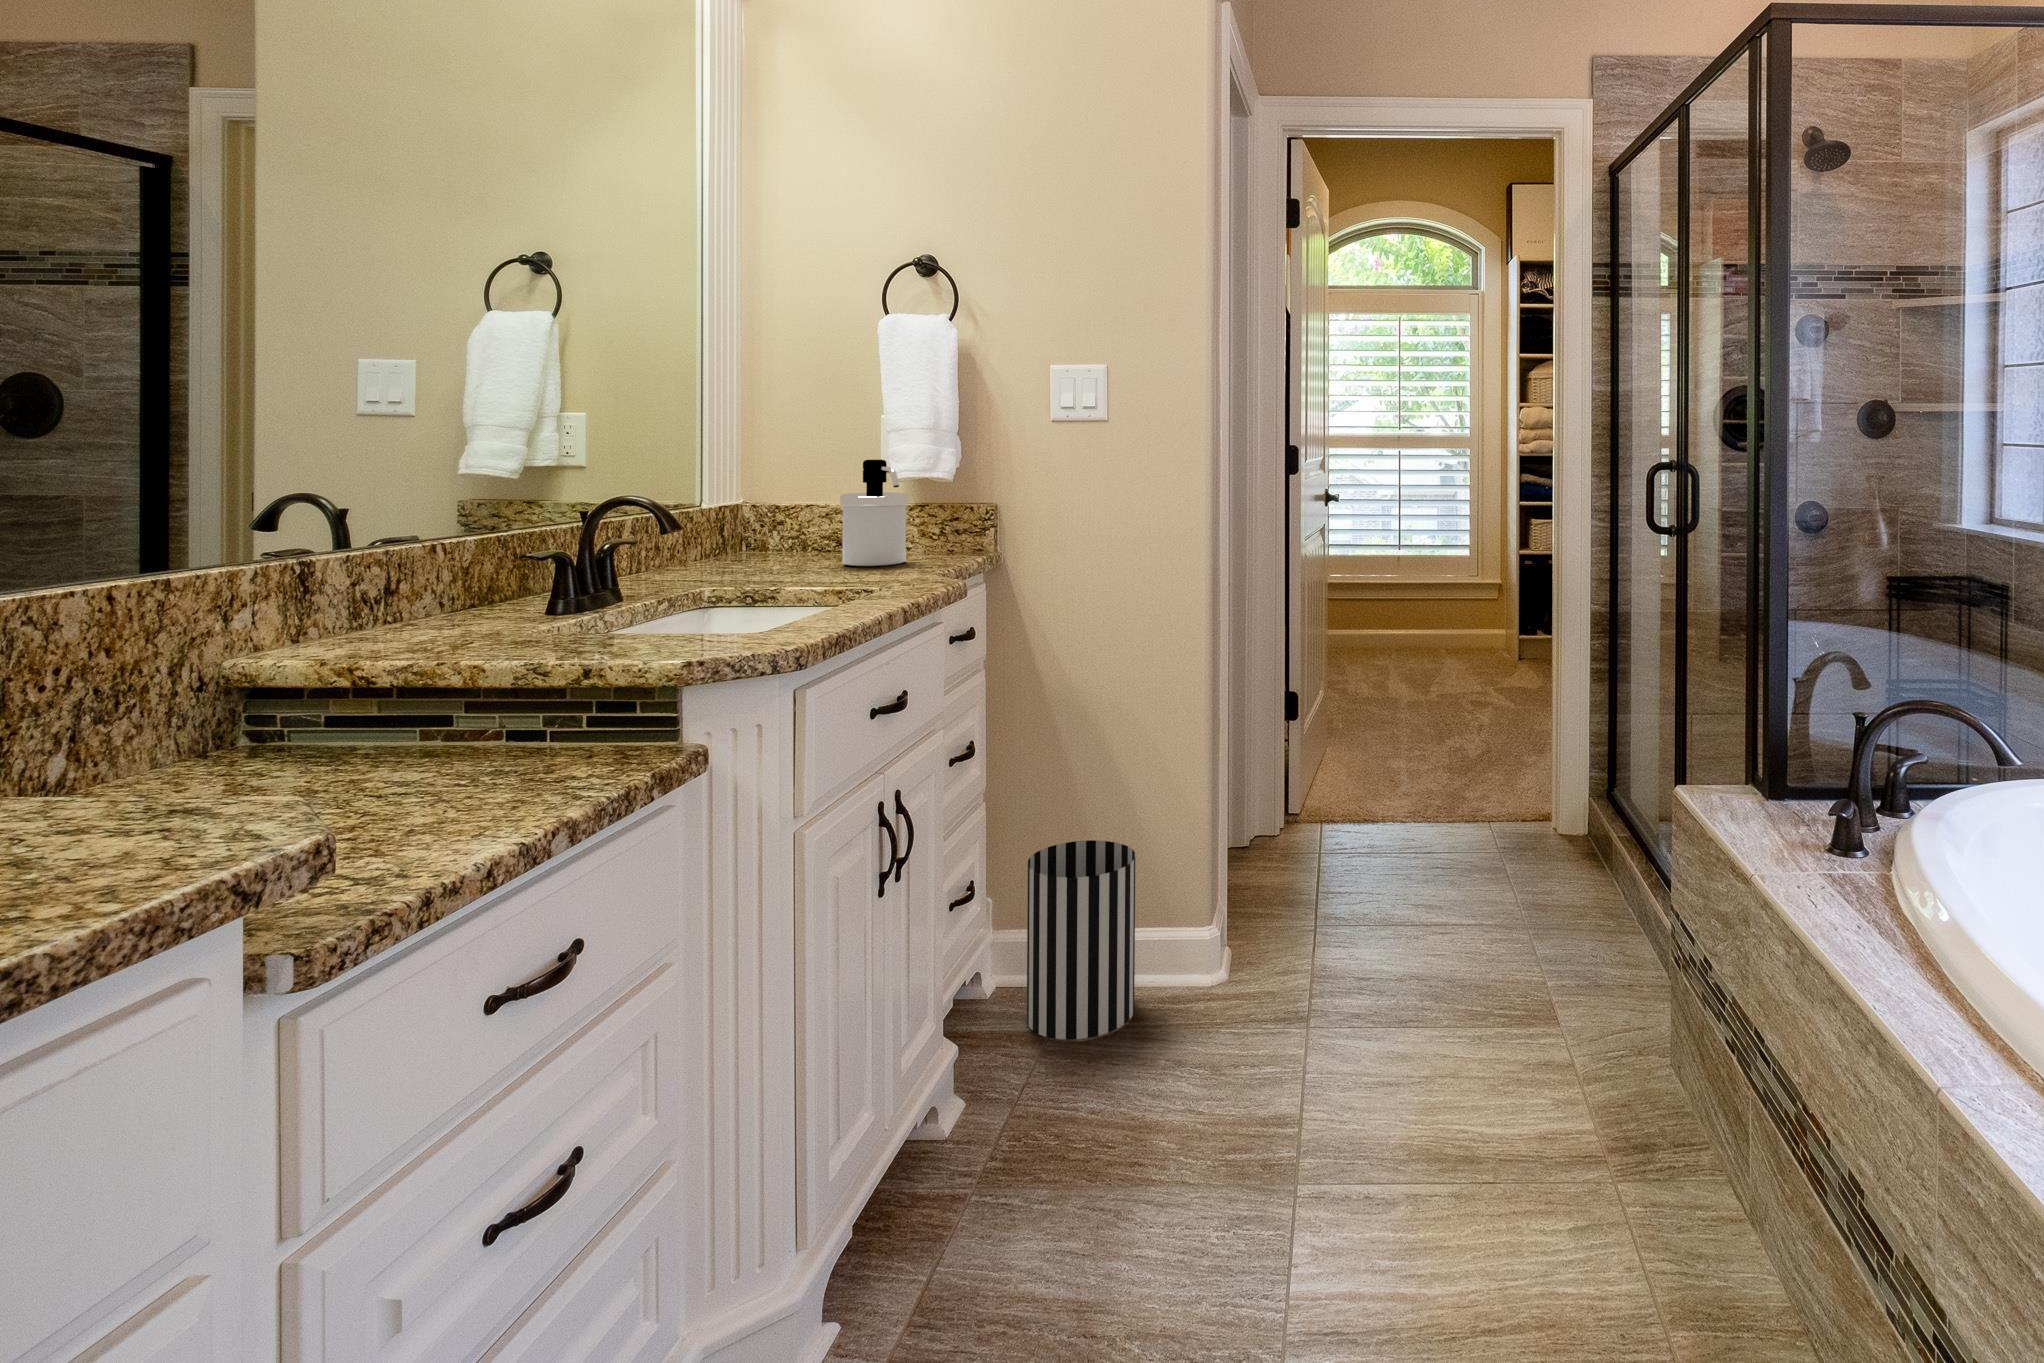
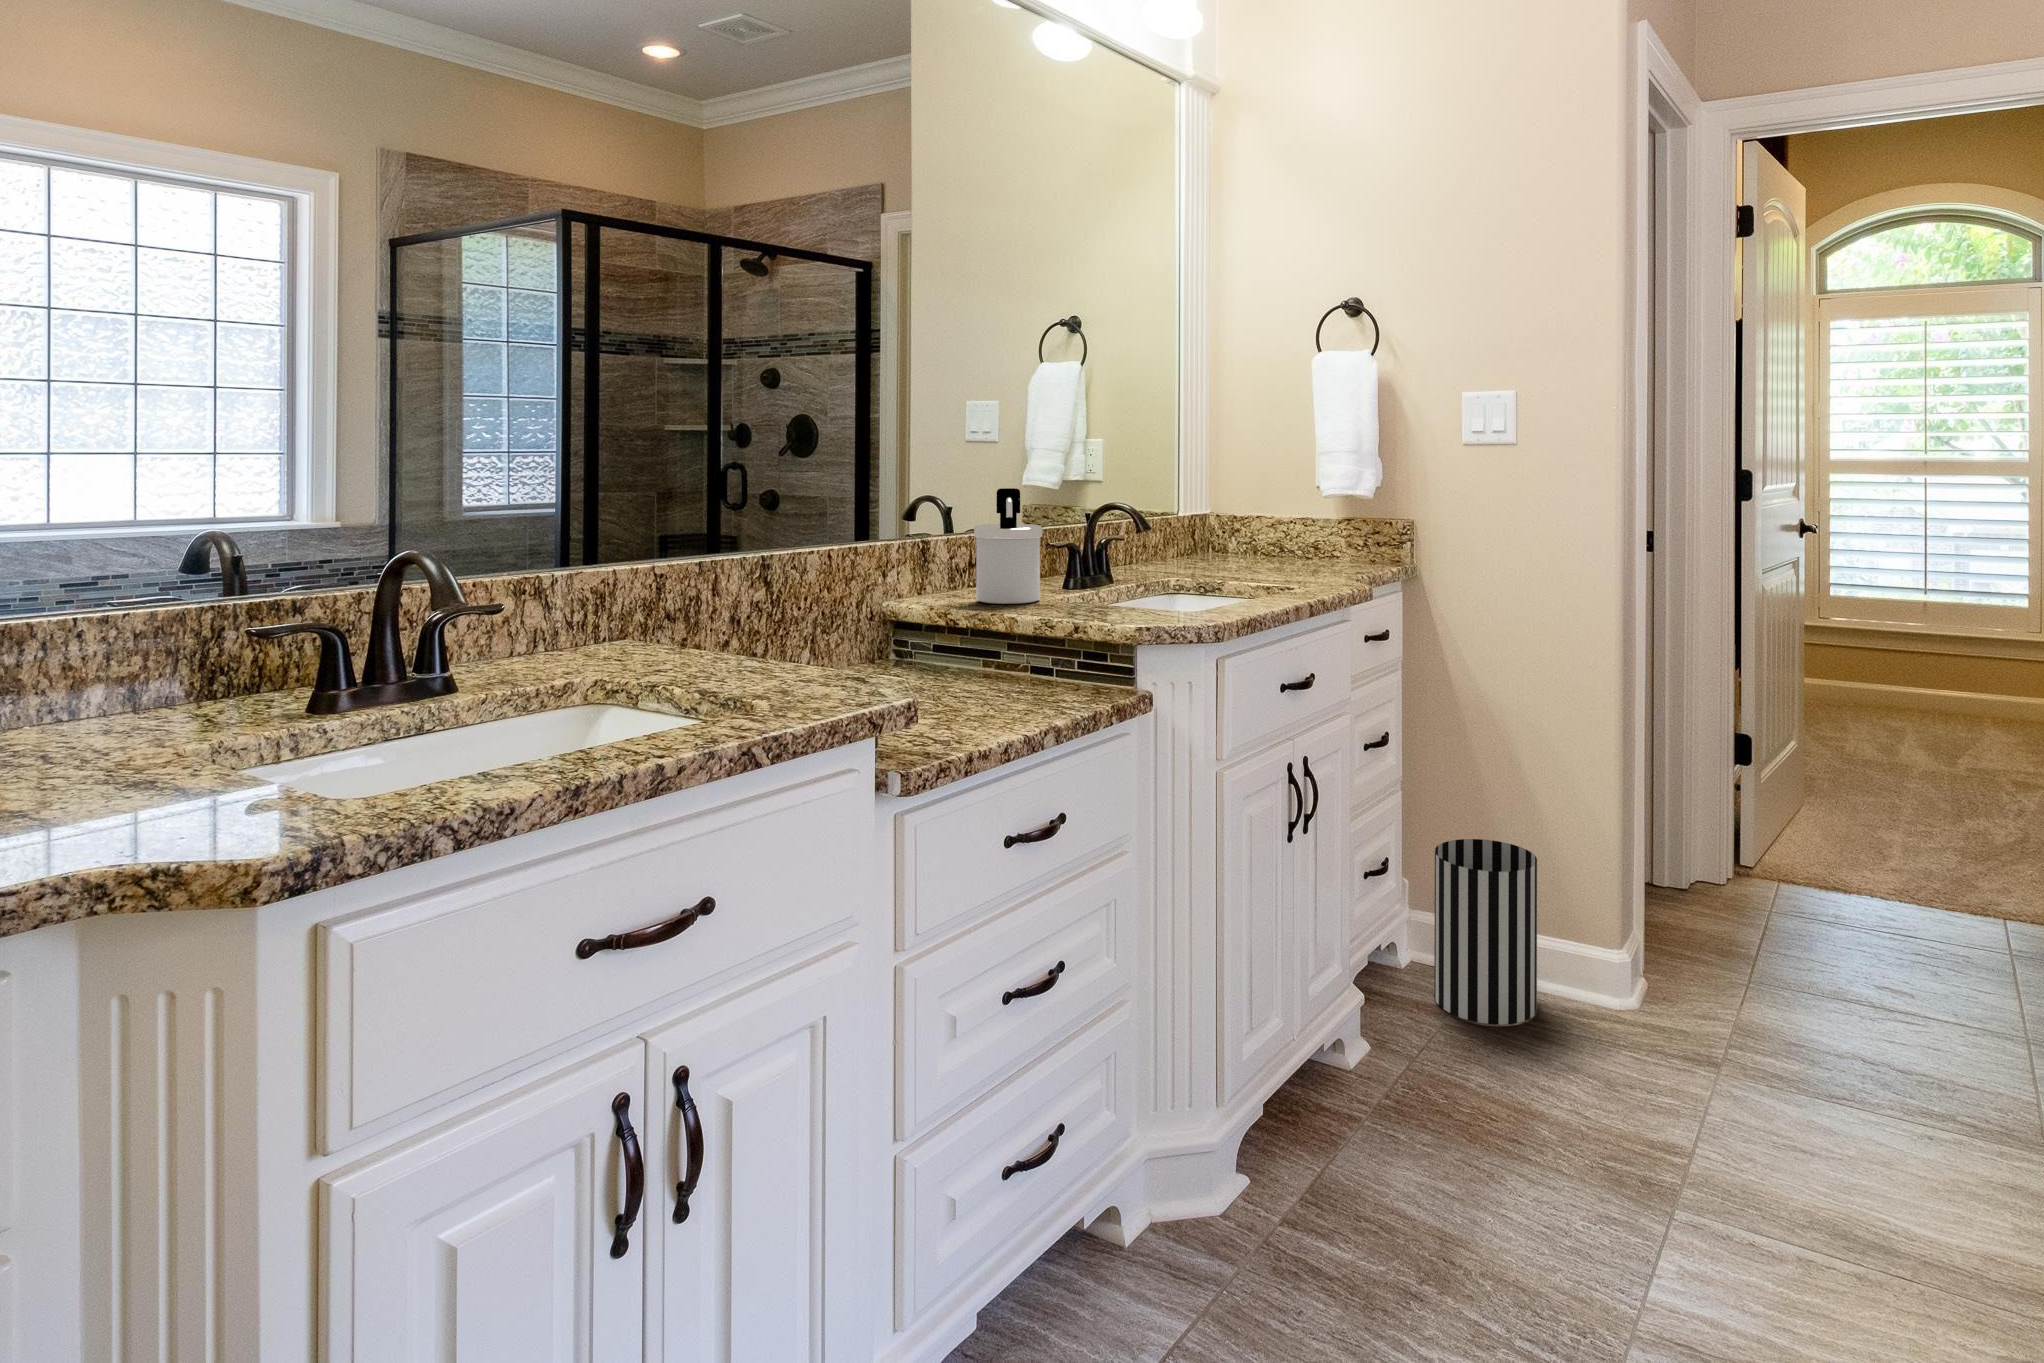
soap dispenser: present [840,459,908,566] -> present [974,488,1042,604]

